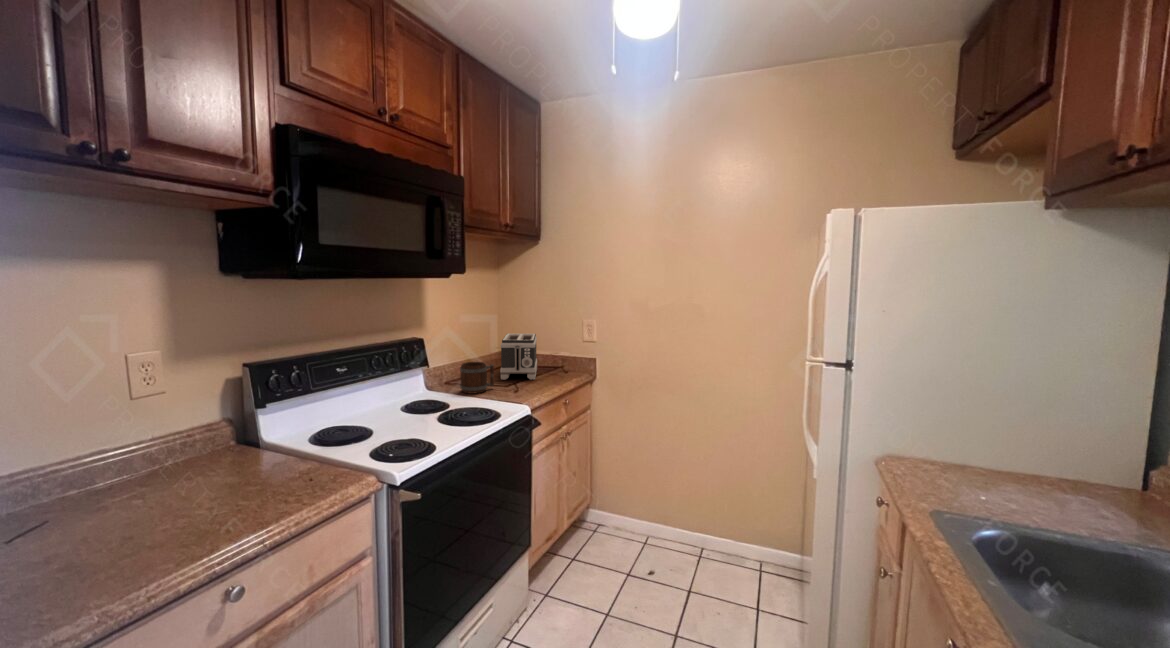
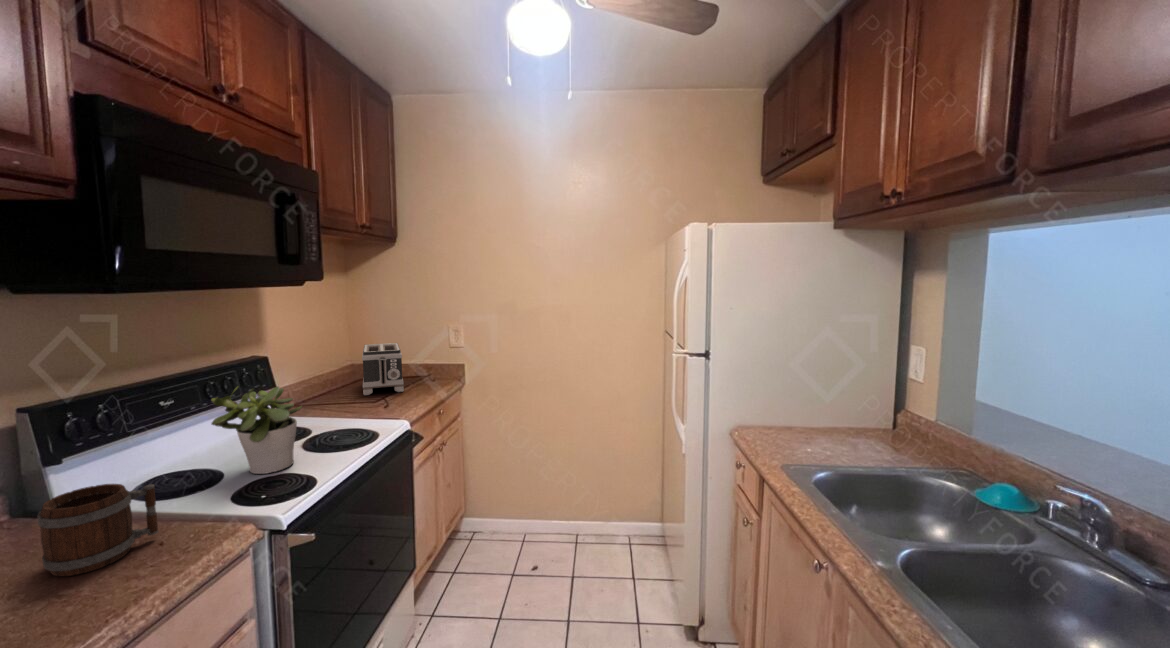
potted plant: none [364,360,431,437] -> present [211,387,302,474]
mug: present [460,362,494,394] -> present [38,484,159,576]

